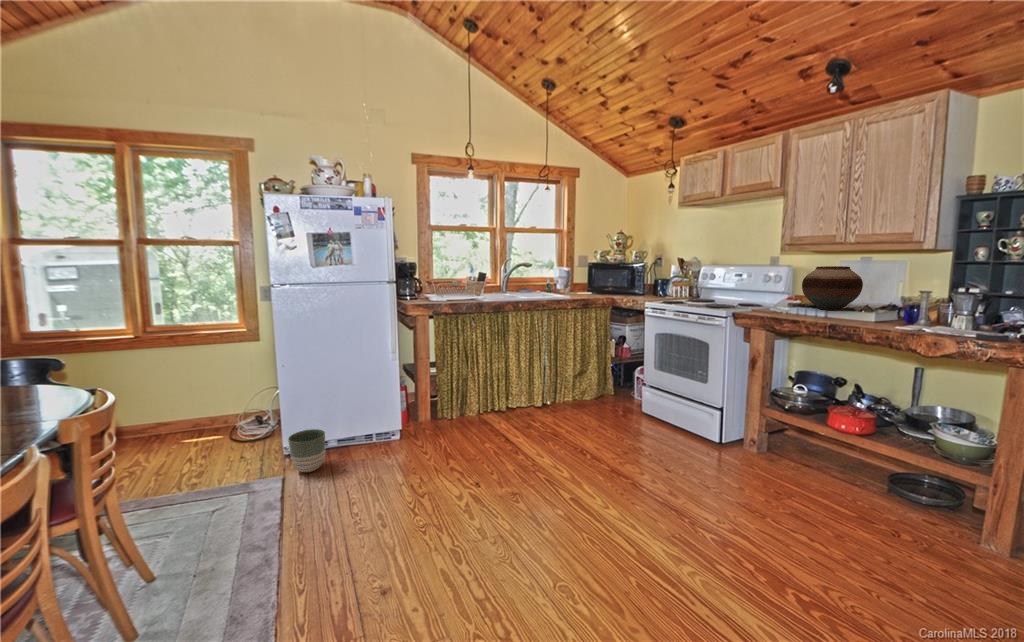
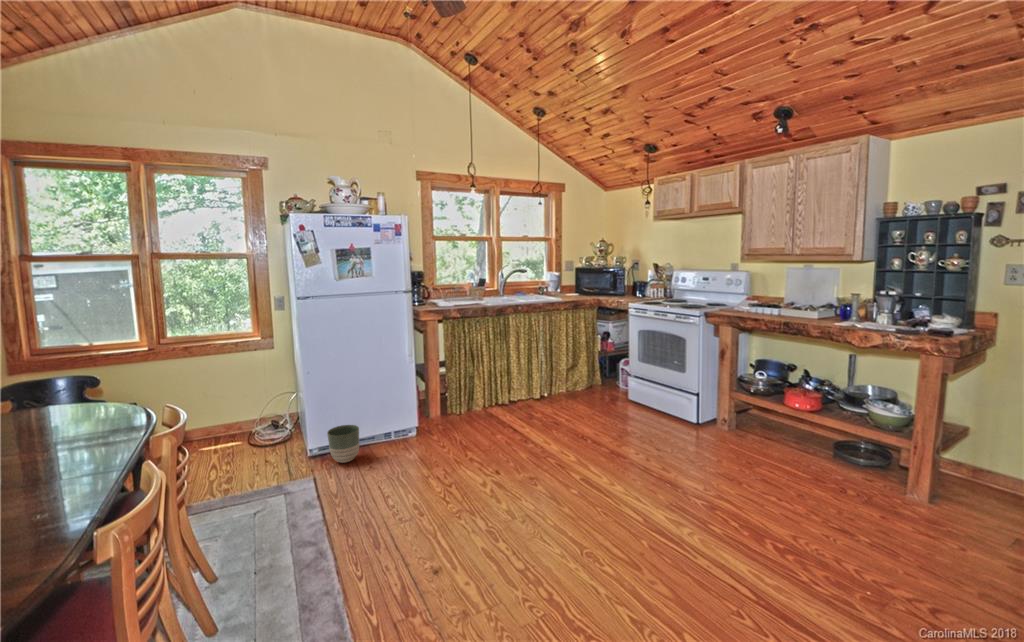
vase: present [802,266,863,310] -> none [760,273,808,309]

